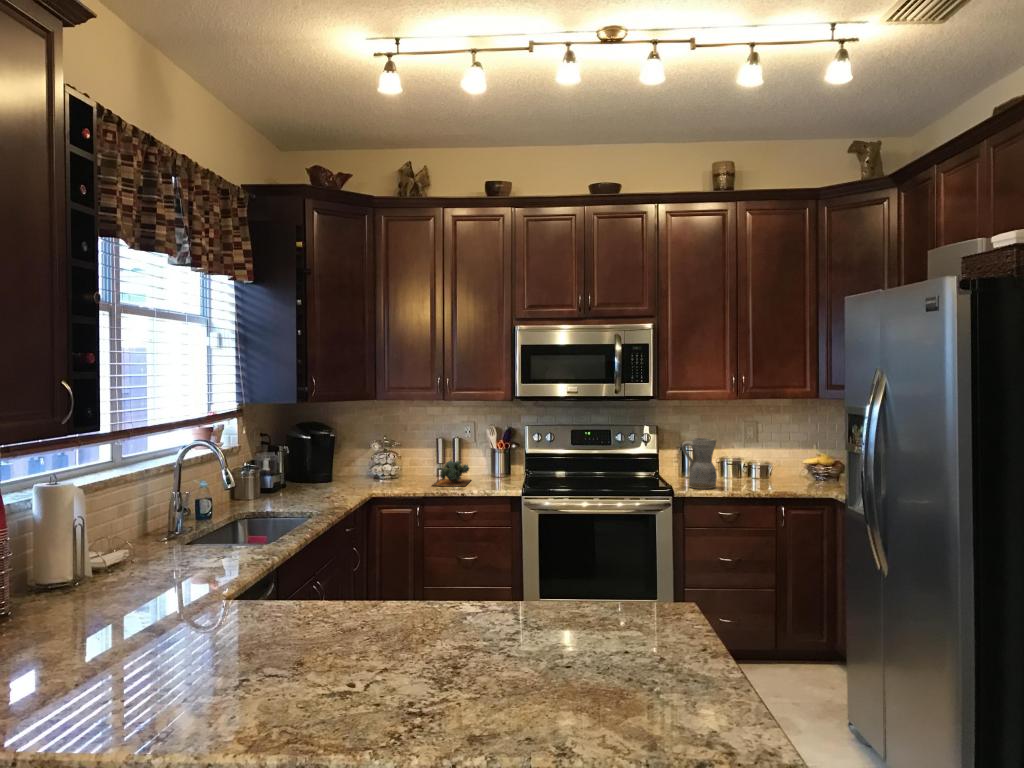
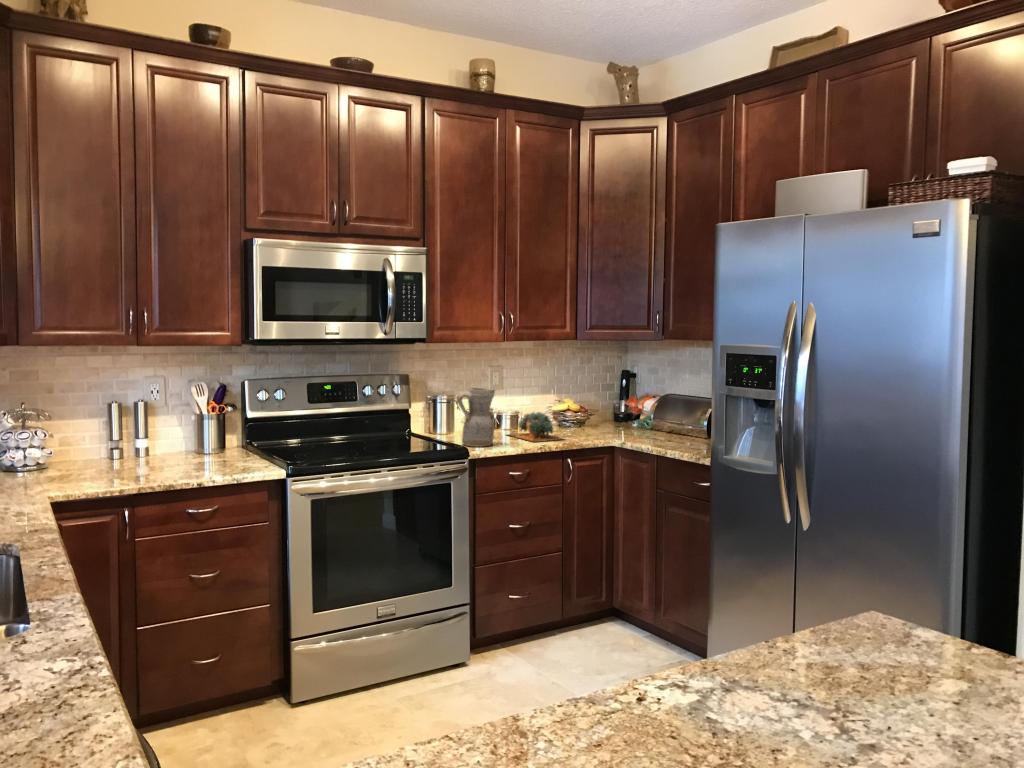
succulent plant: present [432,461,471,486] -> present [507,412,563,442]

